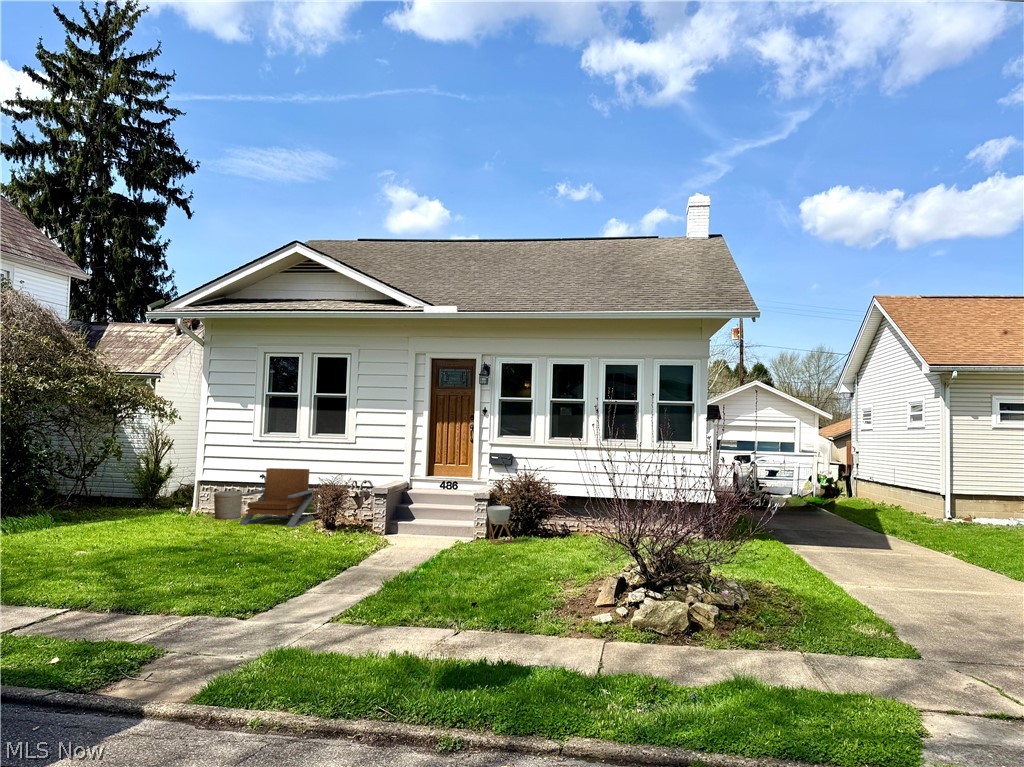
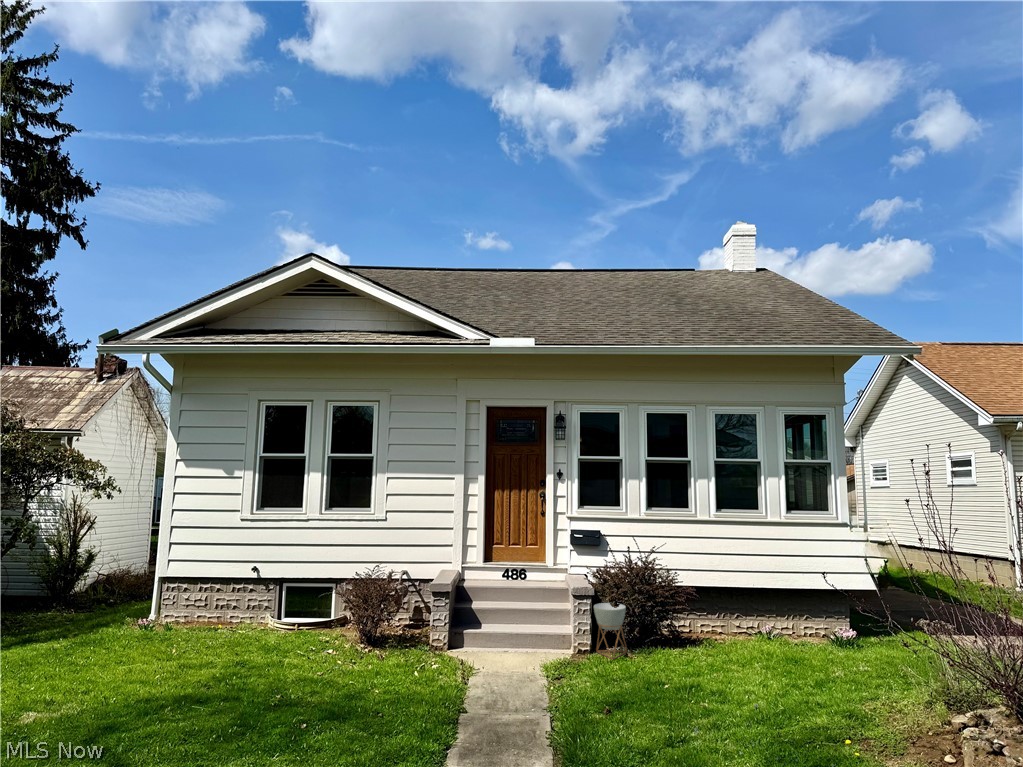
lounge chair: present [240,468,315,527] -> none [229,557,333,643]
woven basket: present [214,491,242,519] -> none [184,591,224,634]

